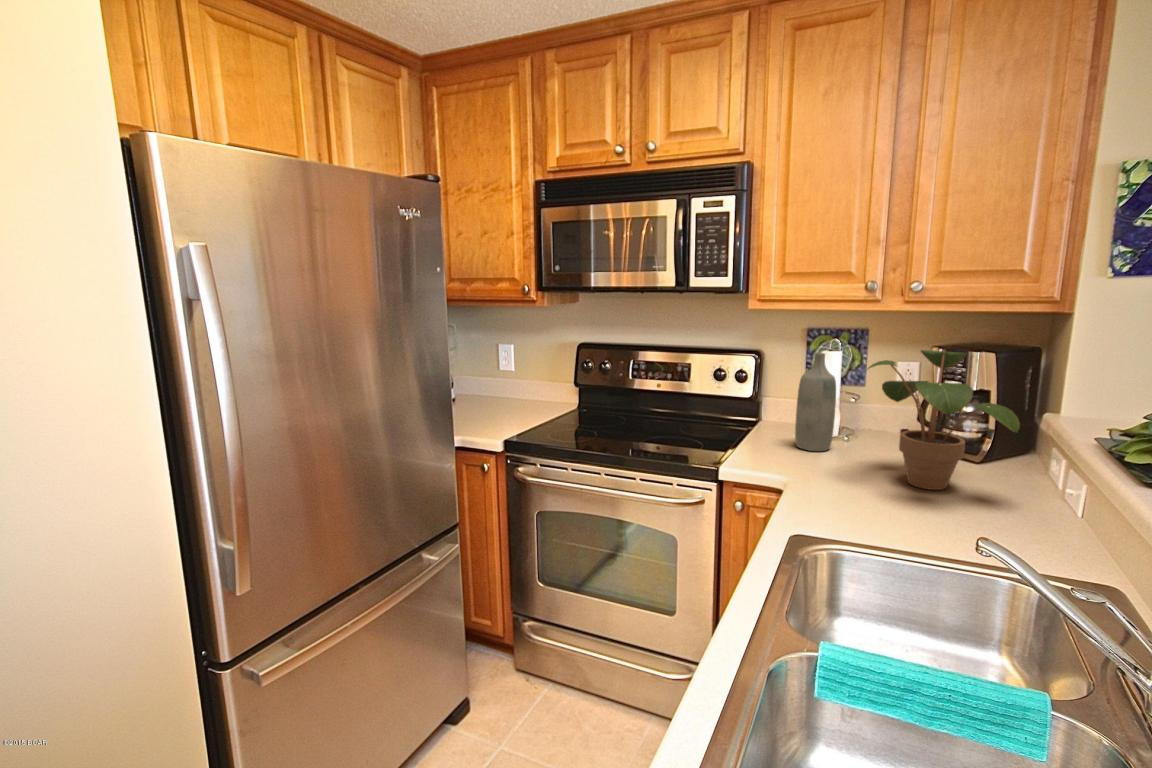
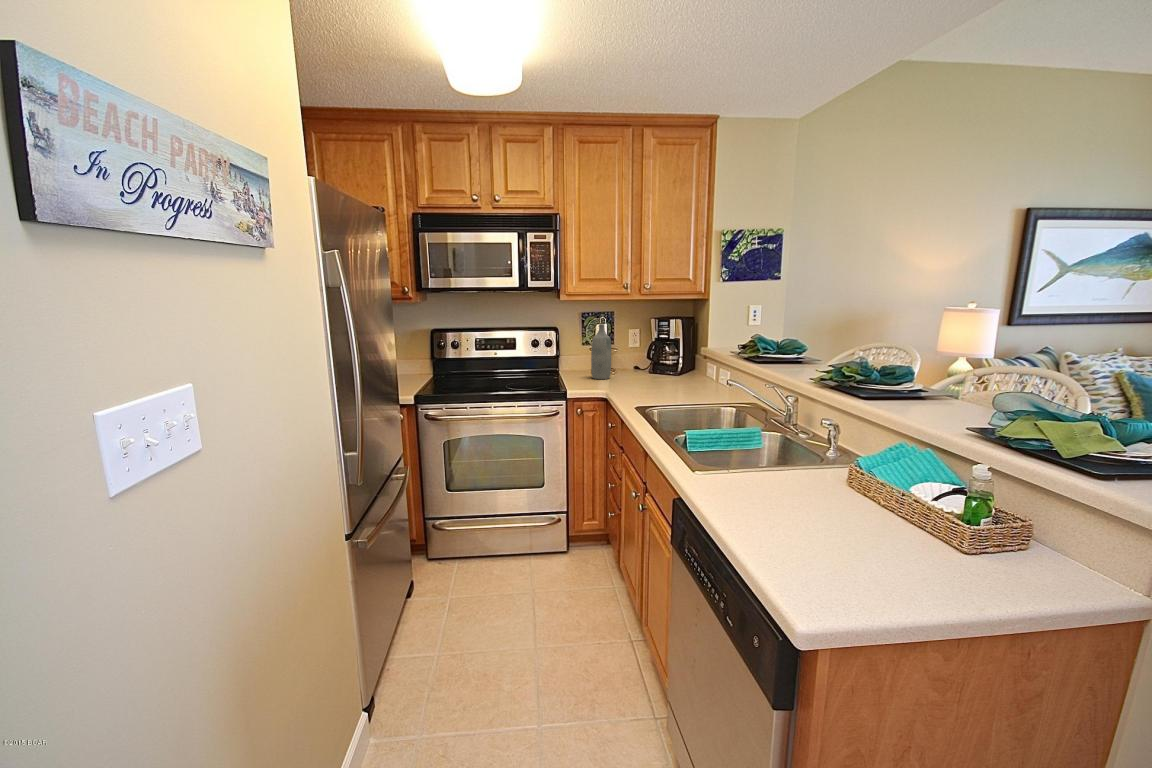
potted plant: present [866,349,1020,490] -> none [634,317,702,385]

